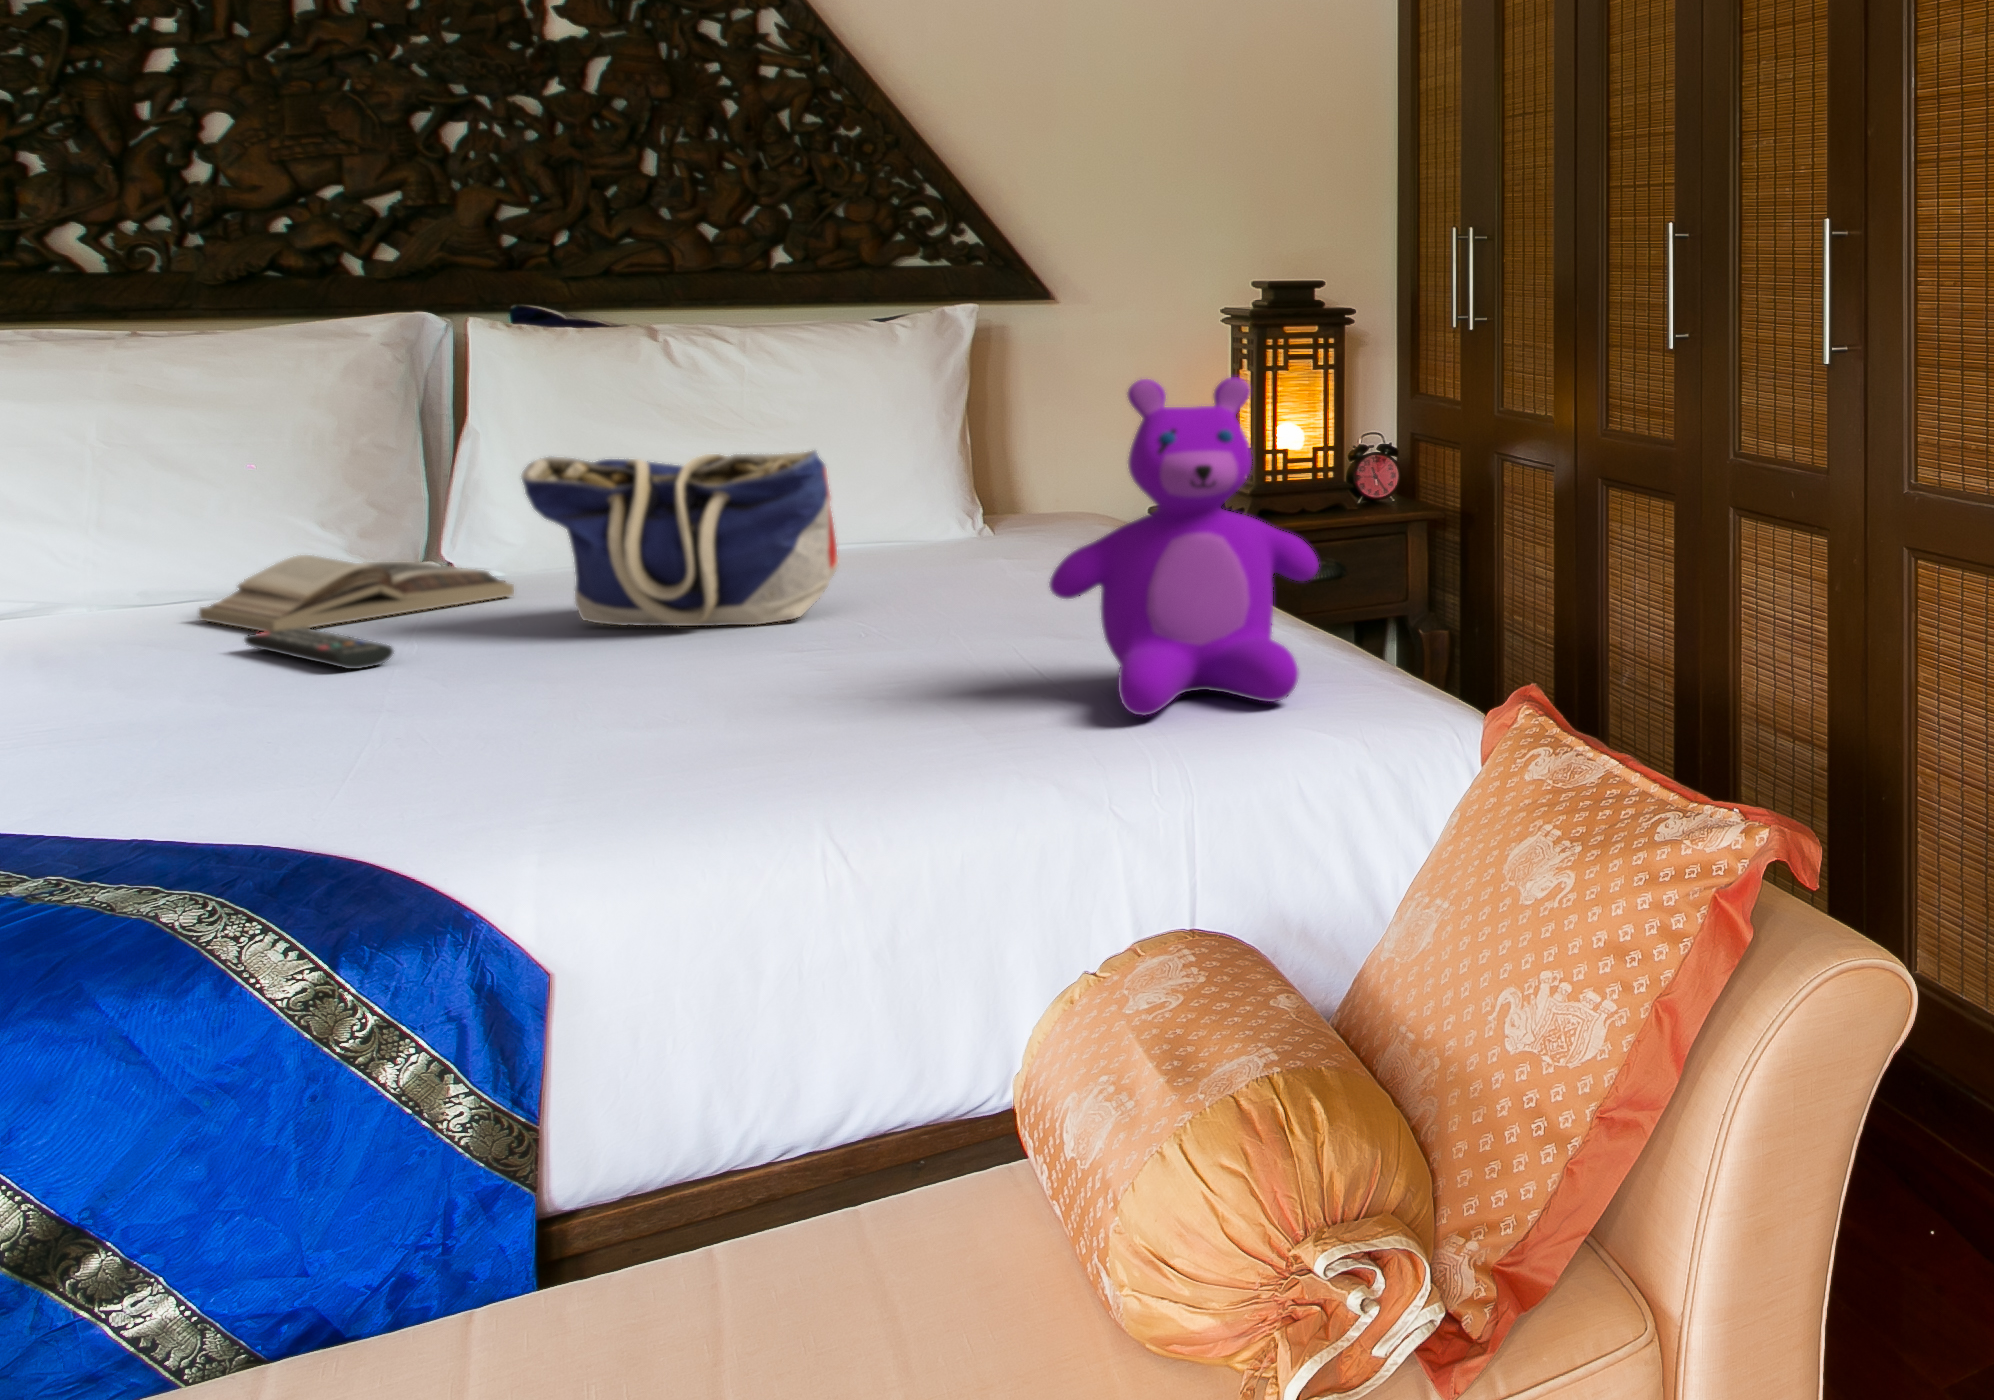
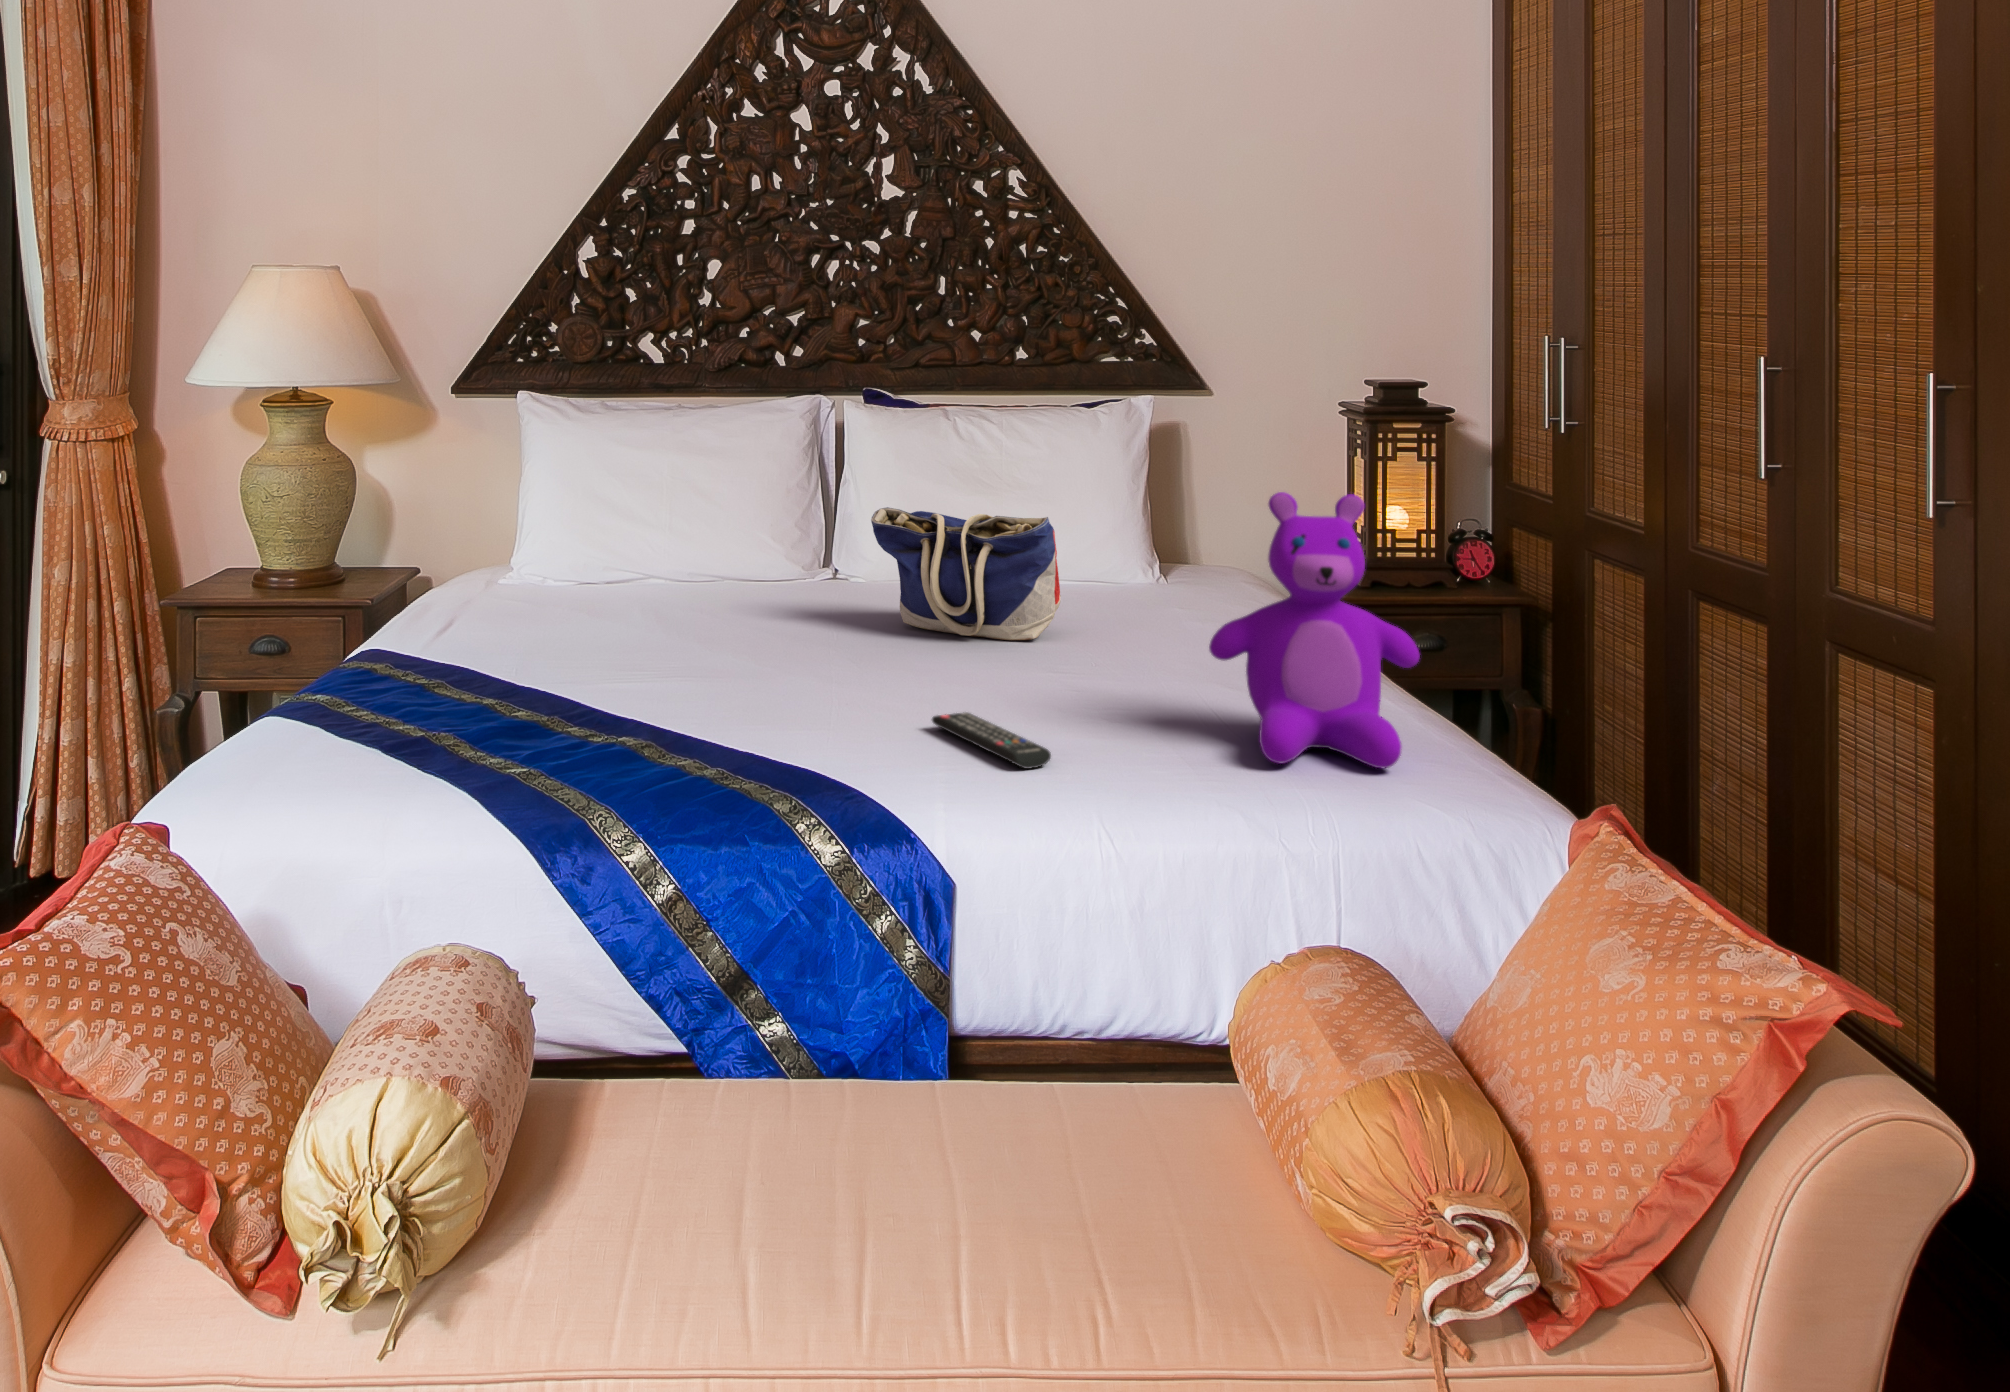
book: present [199,555,514,632] -> none [702,556,863,608]
remote control: present [244,627,393,669] -> present [932,712,1051,769]

